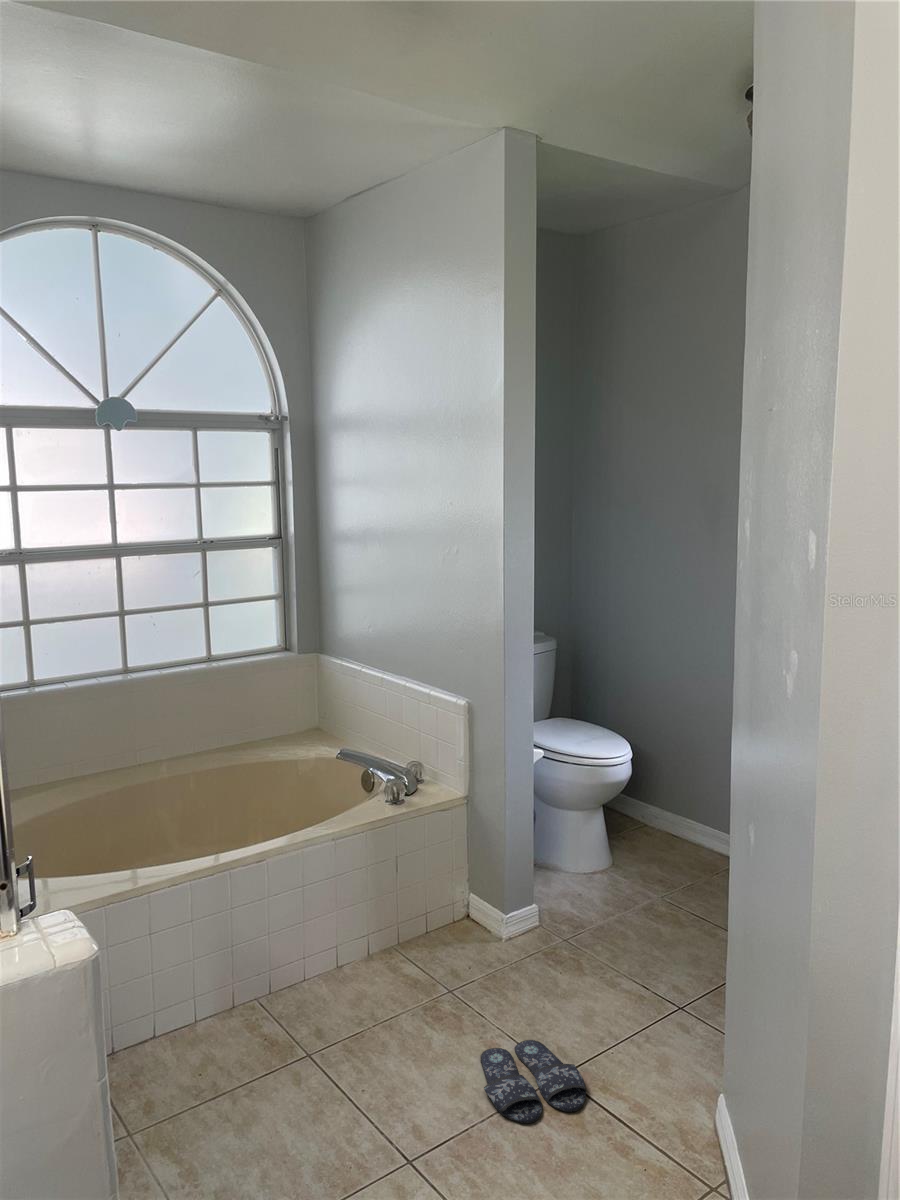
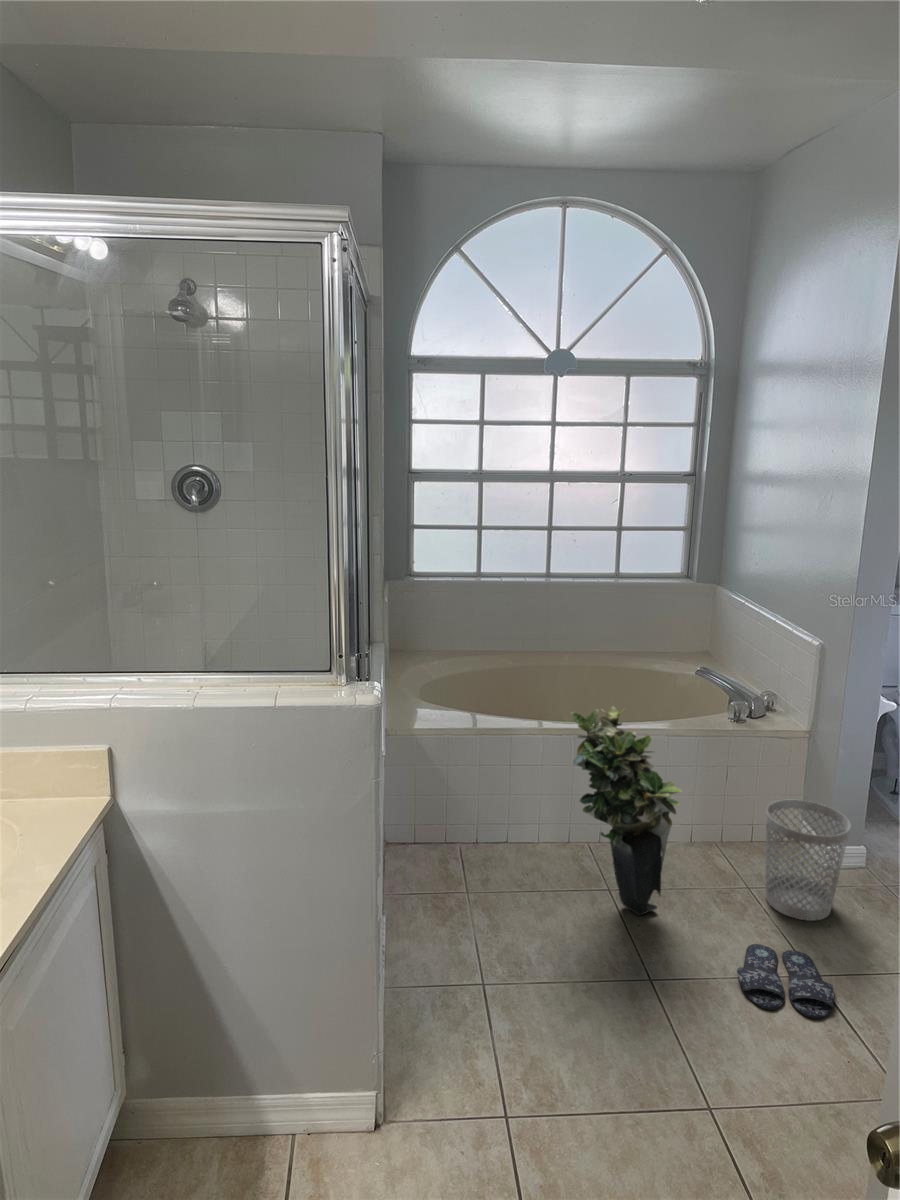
potted plant: none [233,818,383,1069] -> present [571,706,682,915]
wastebasket: none [457,871,541,1004] -> present [765,800,851,921]

